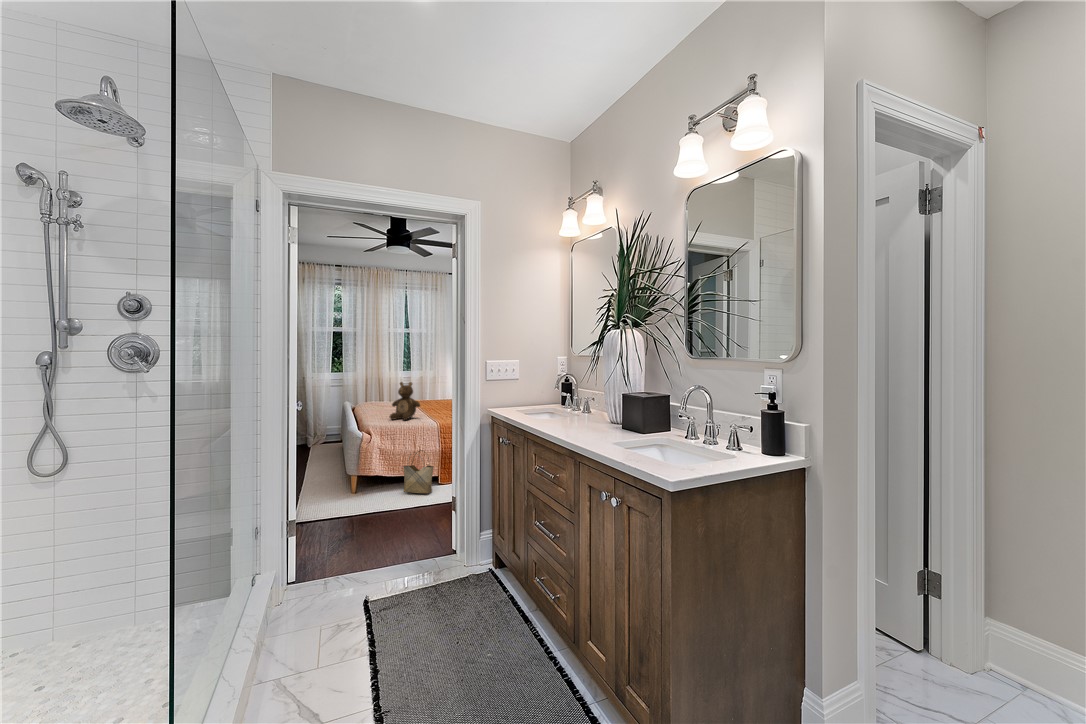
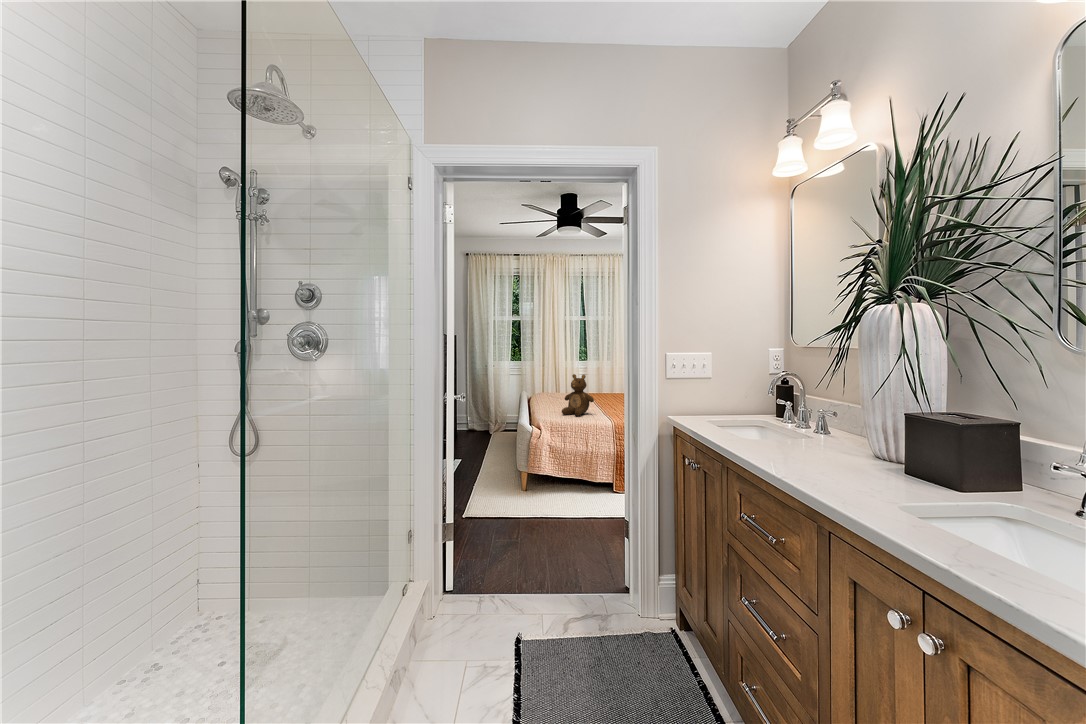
woven basket: present [403,450,433,494] -> none [574,451,606,501]

